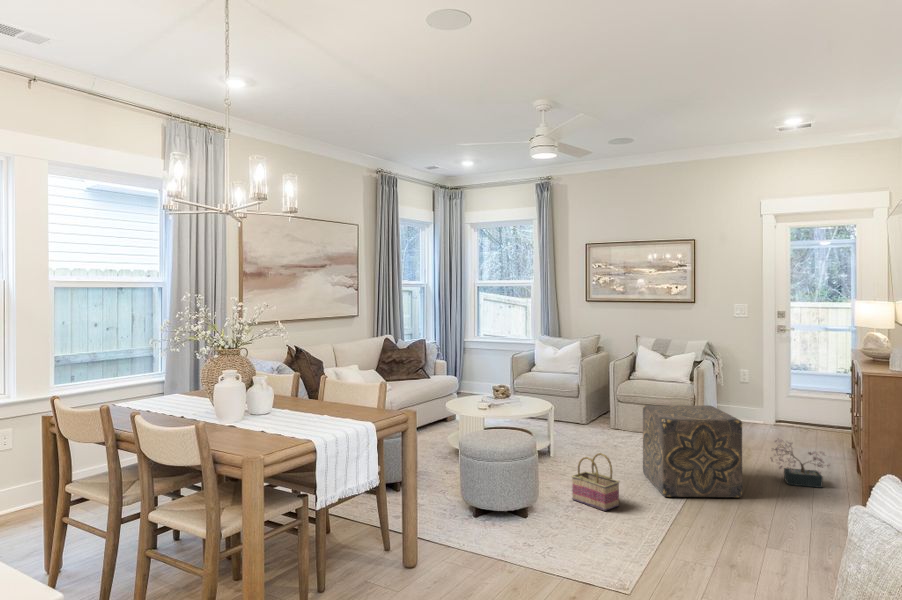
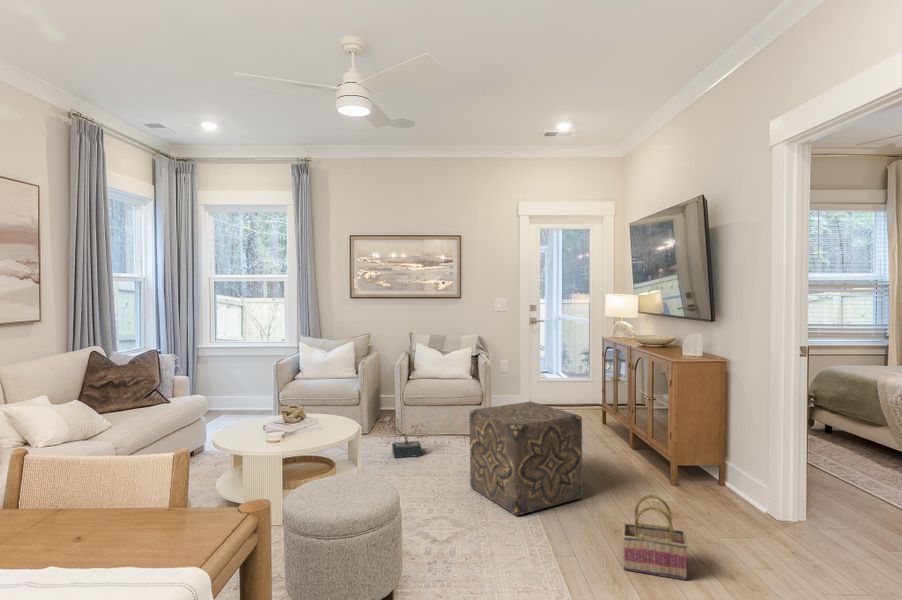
decorative plant: present [771,438,830,488] -> present [381,417,427,458]
basket: present [572,453,619,511] -> present [623,495,688,580]

